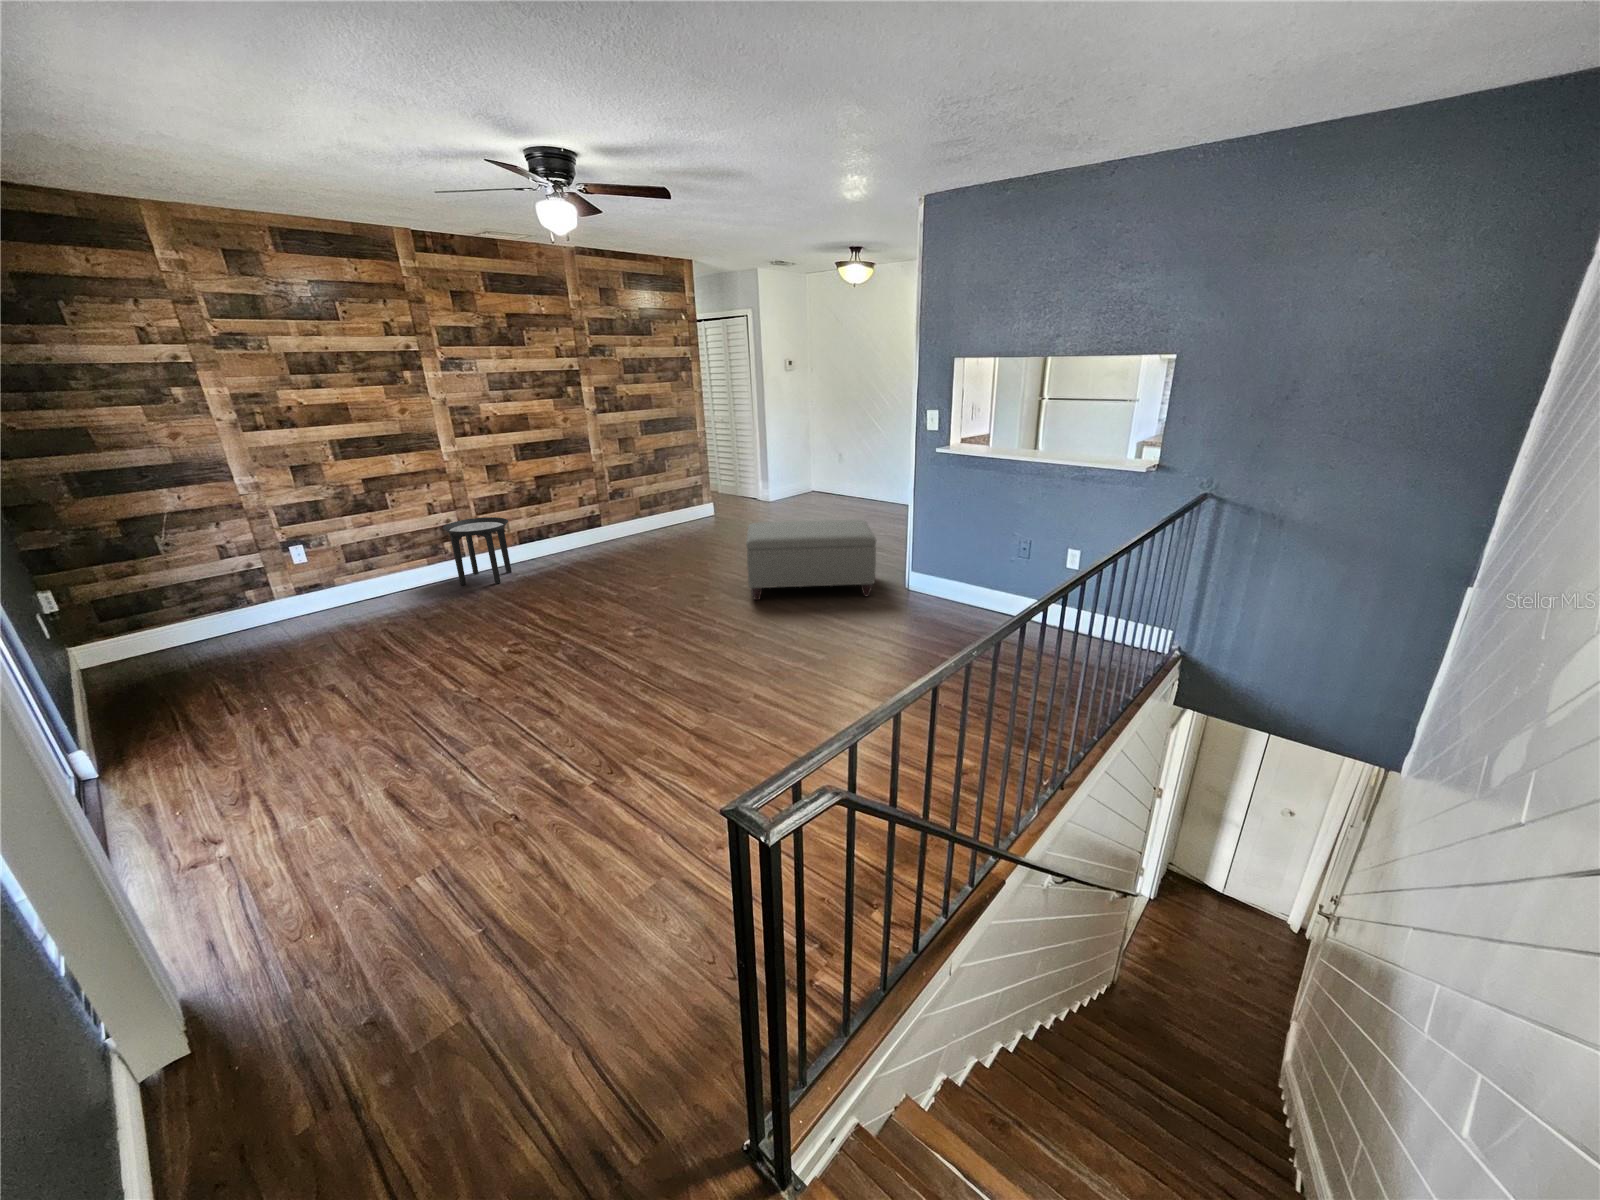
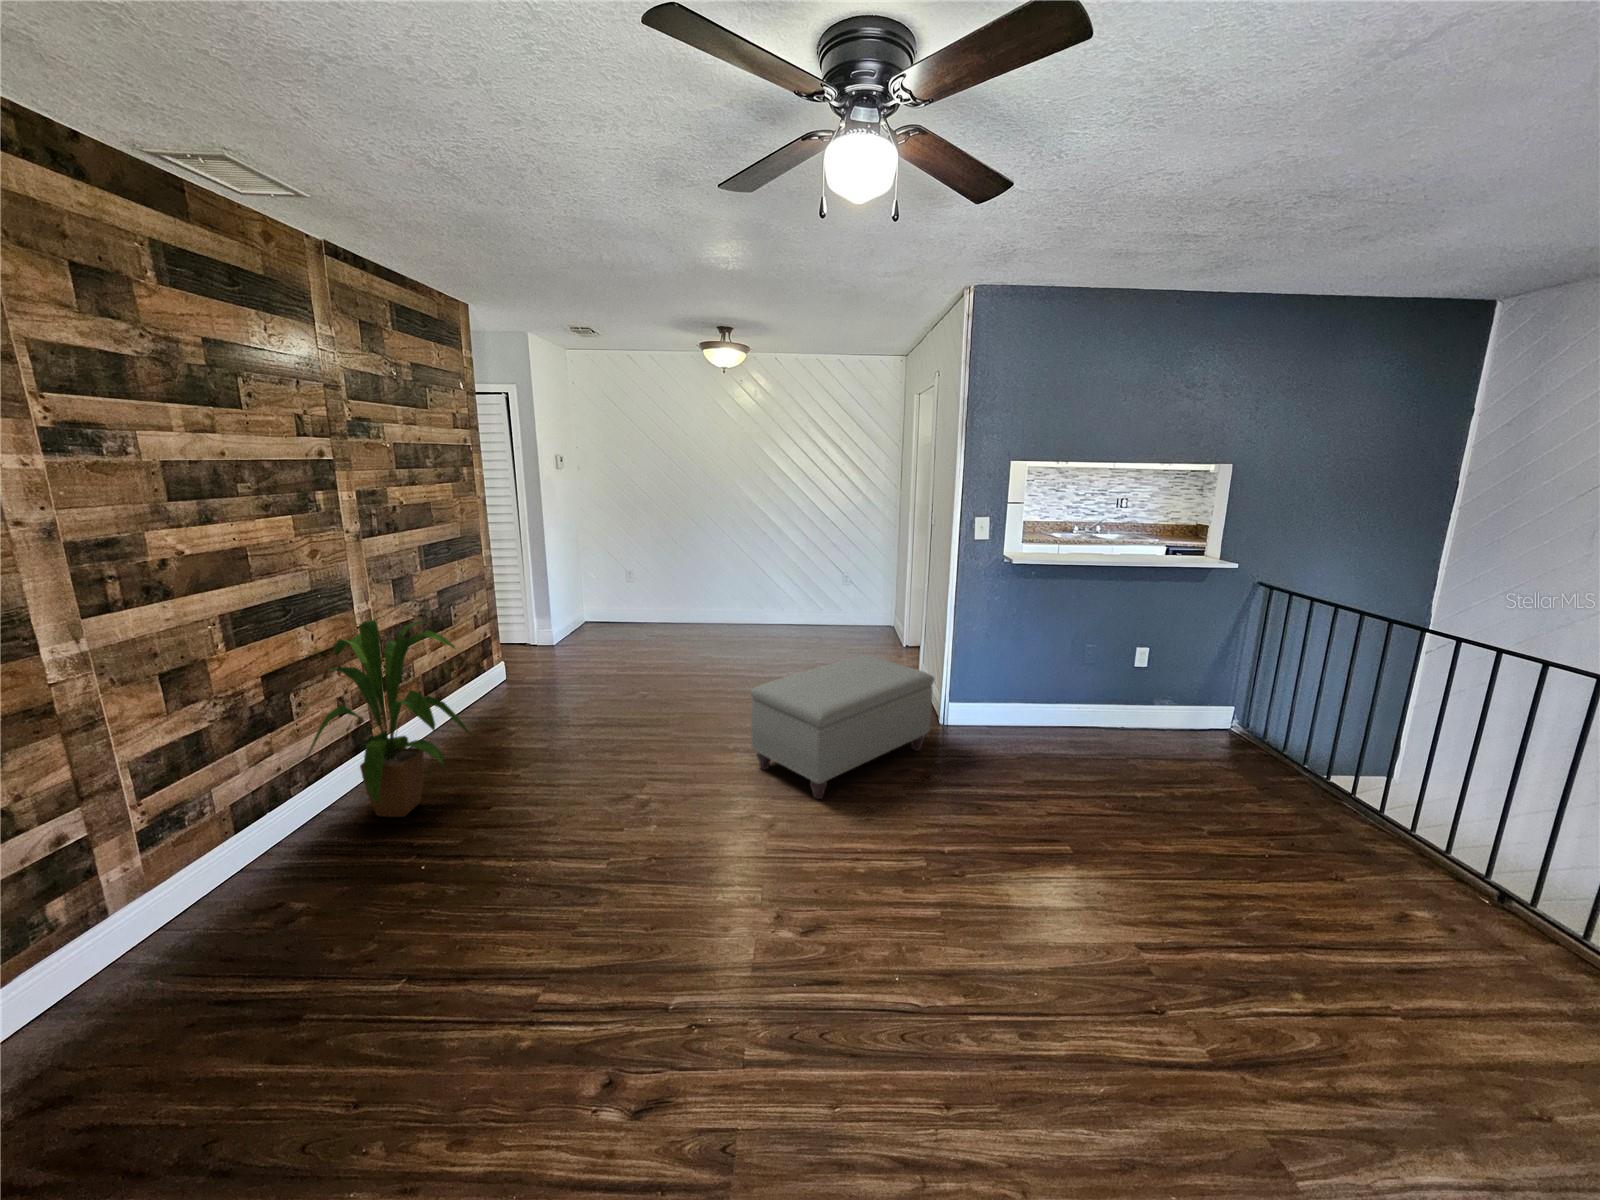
house plant: none [546,452,623,559] -> present [307,620,470,817]
side table: present [443,517,512,585] -> none [71,787,277,996]

